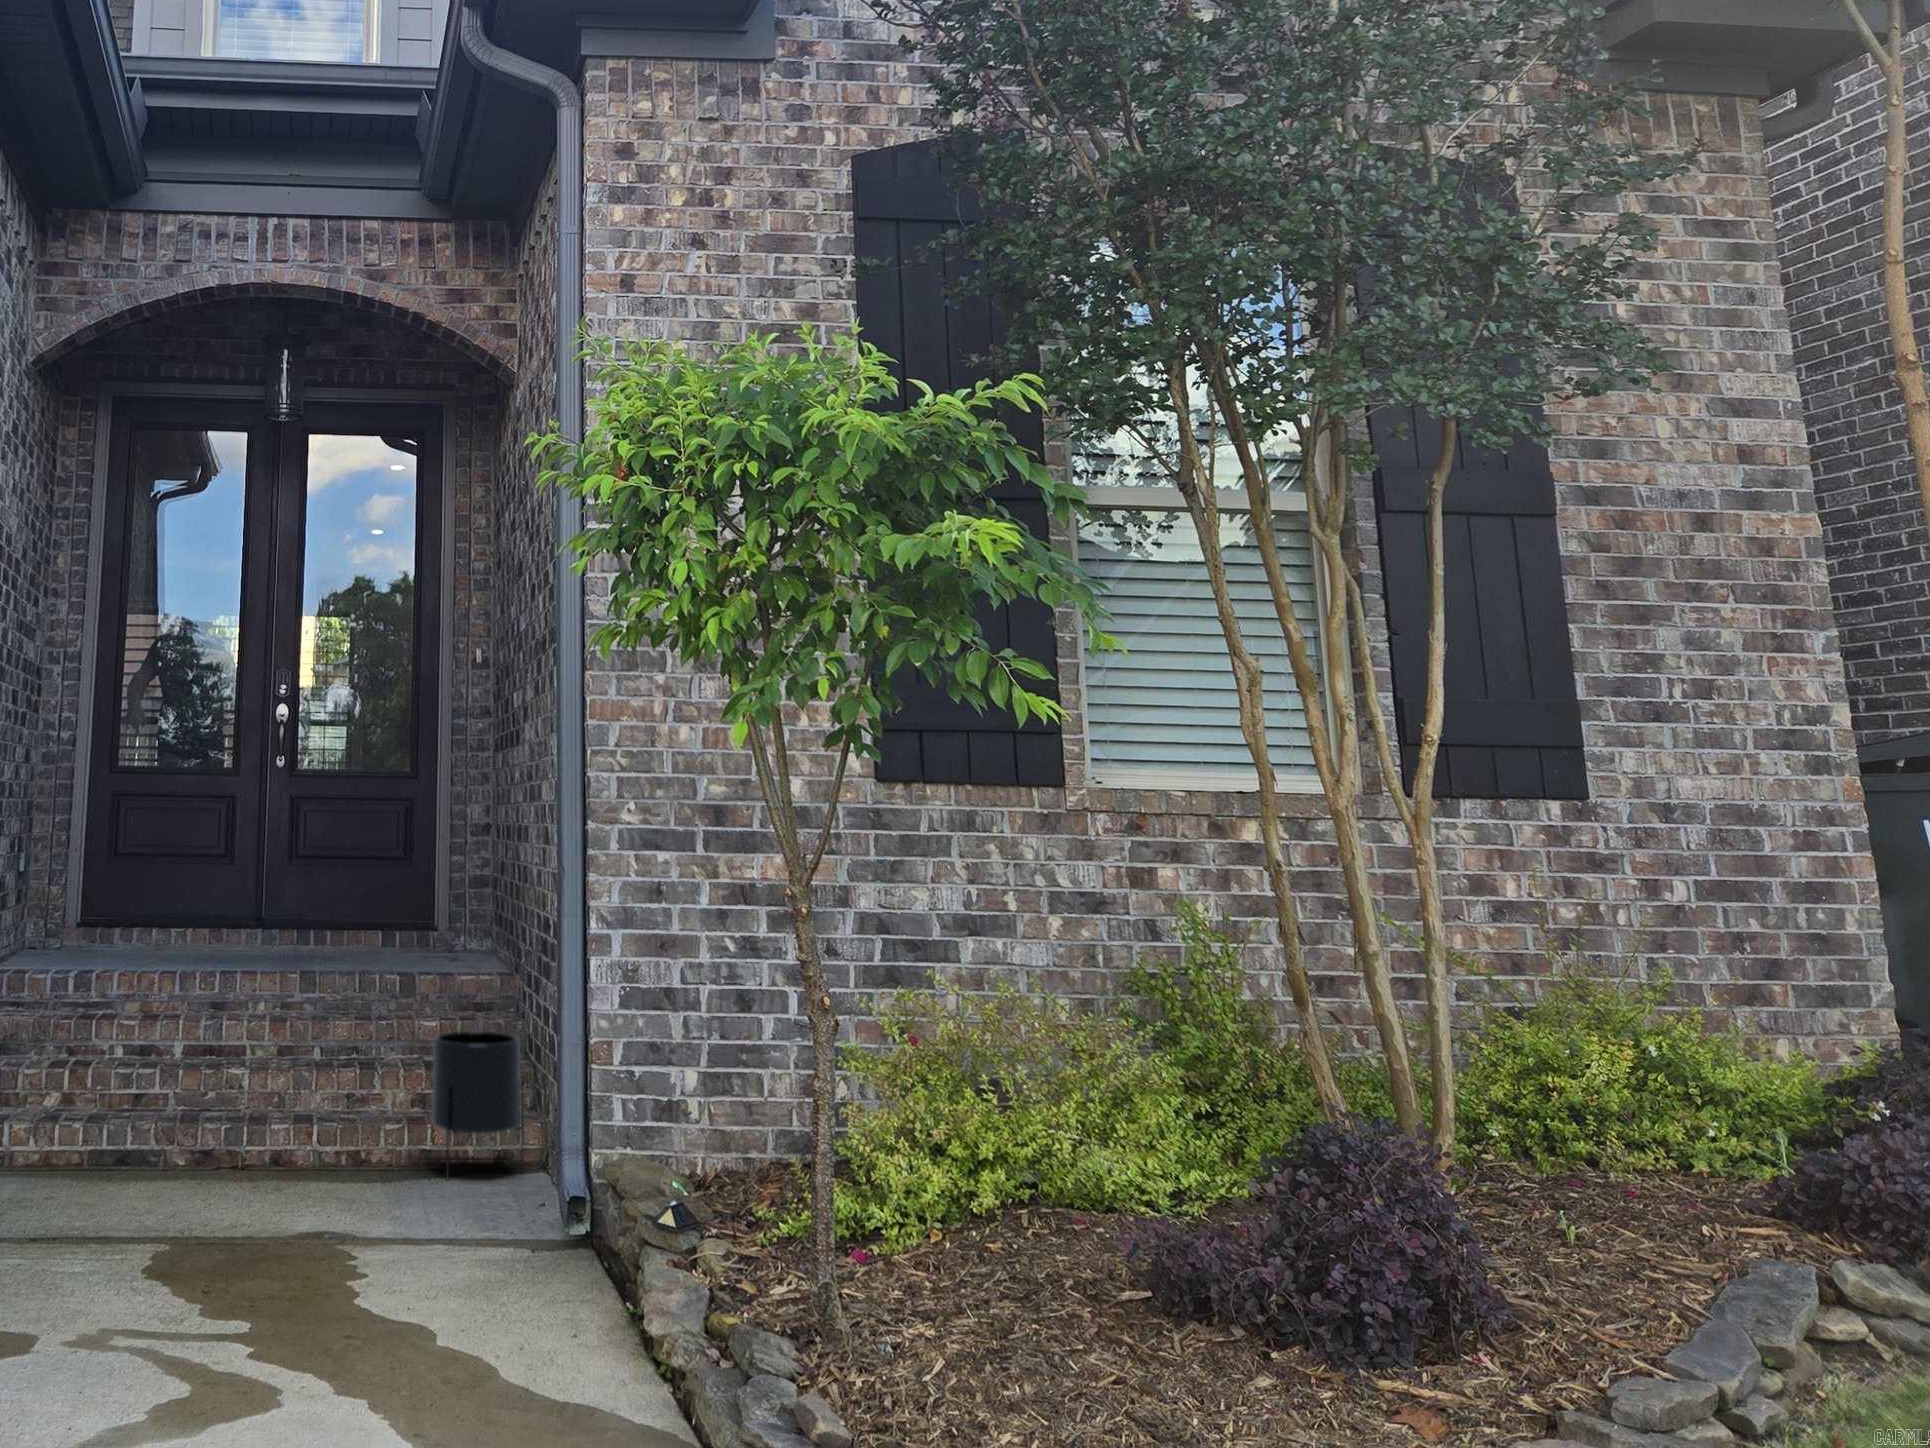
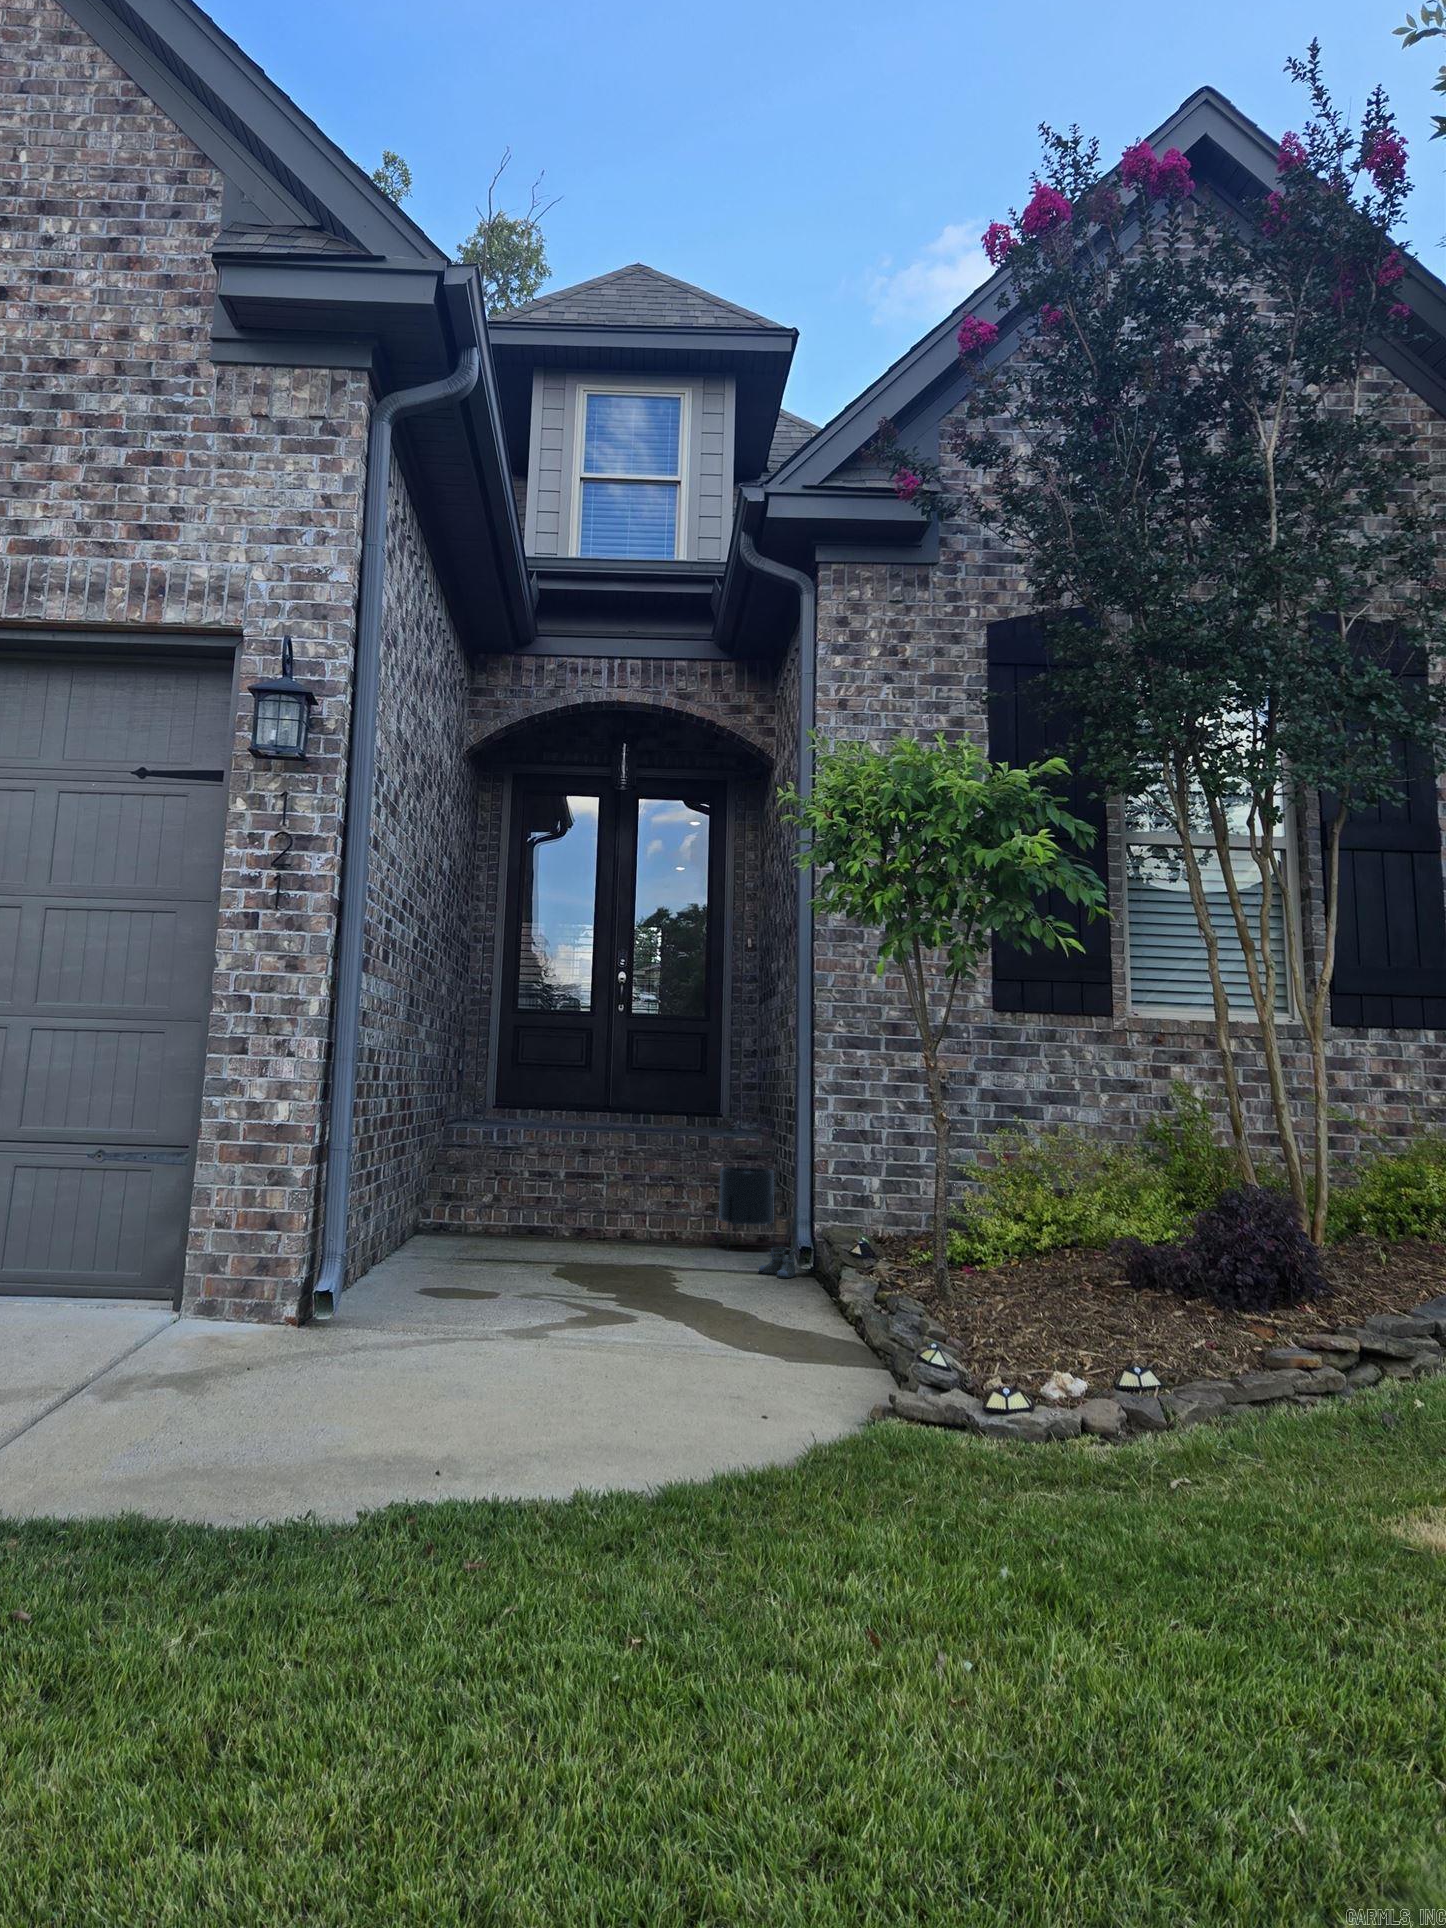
boots: none [499,1193,572,1255] -> present [758,1247,796,1278]

